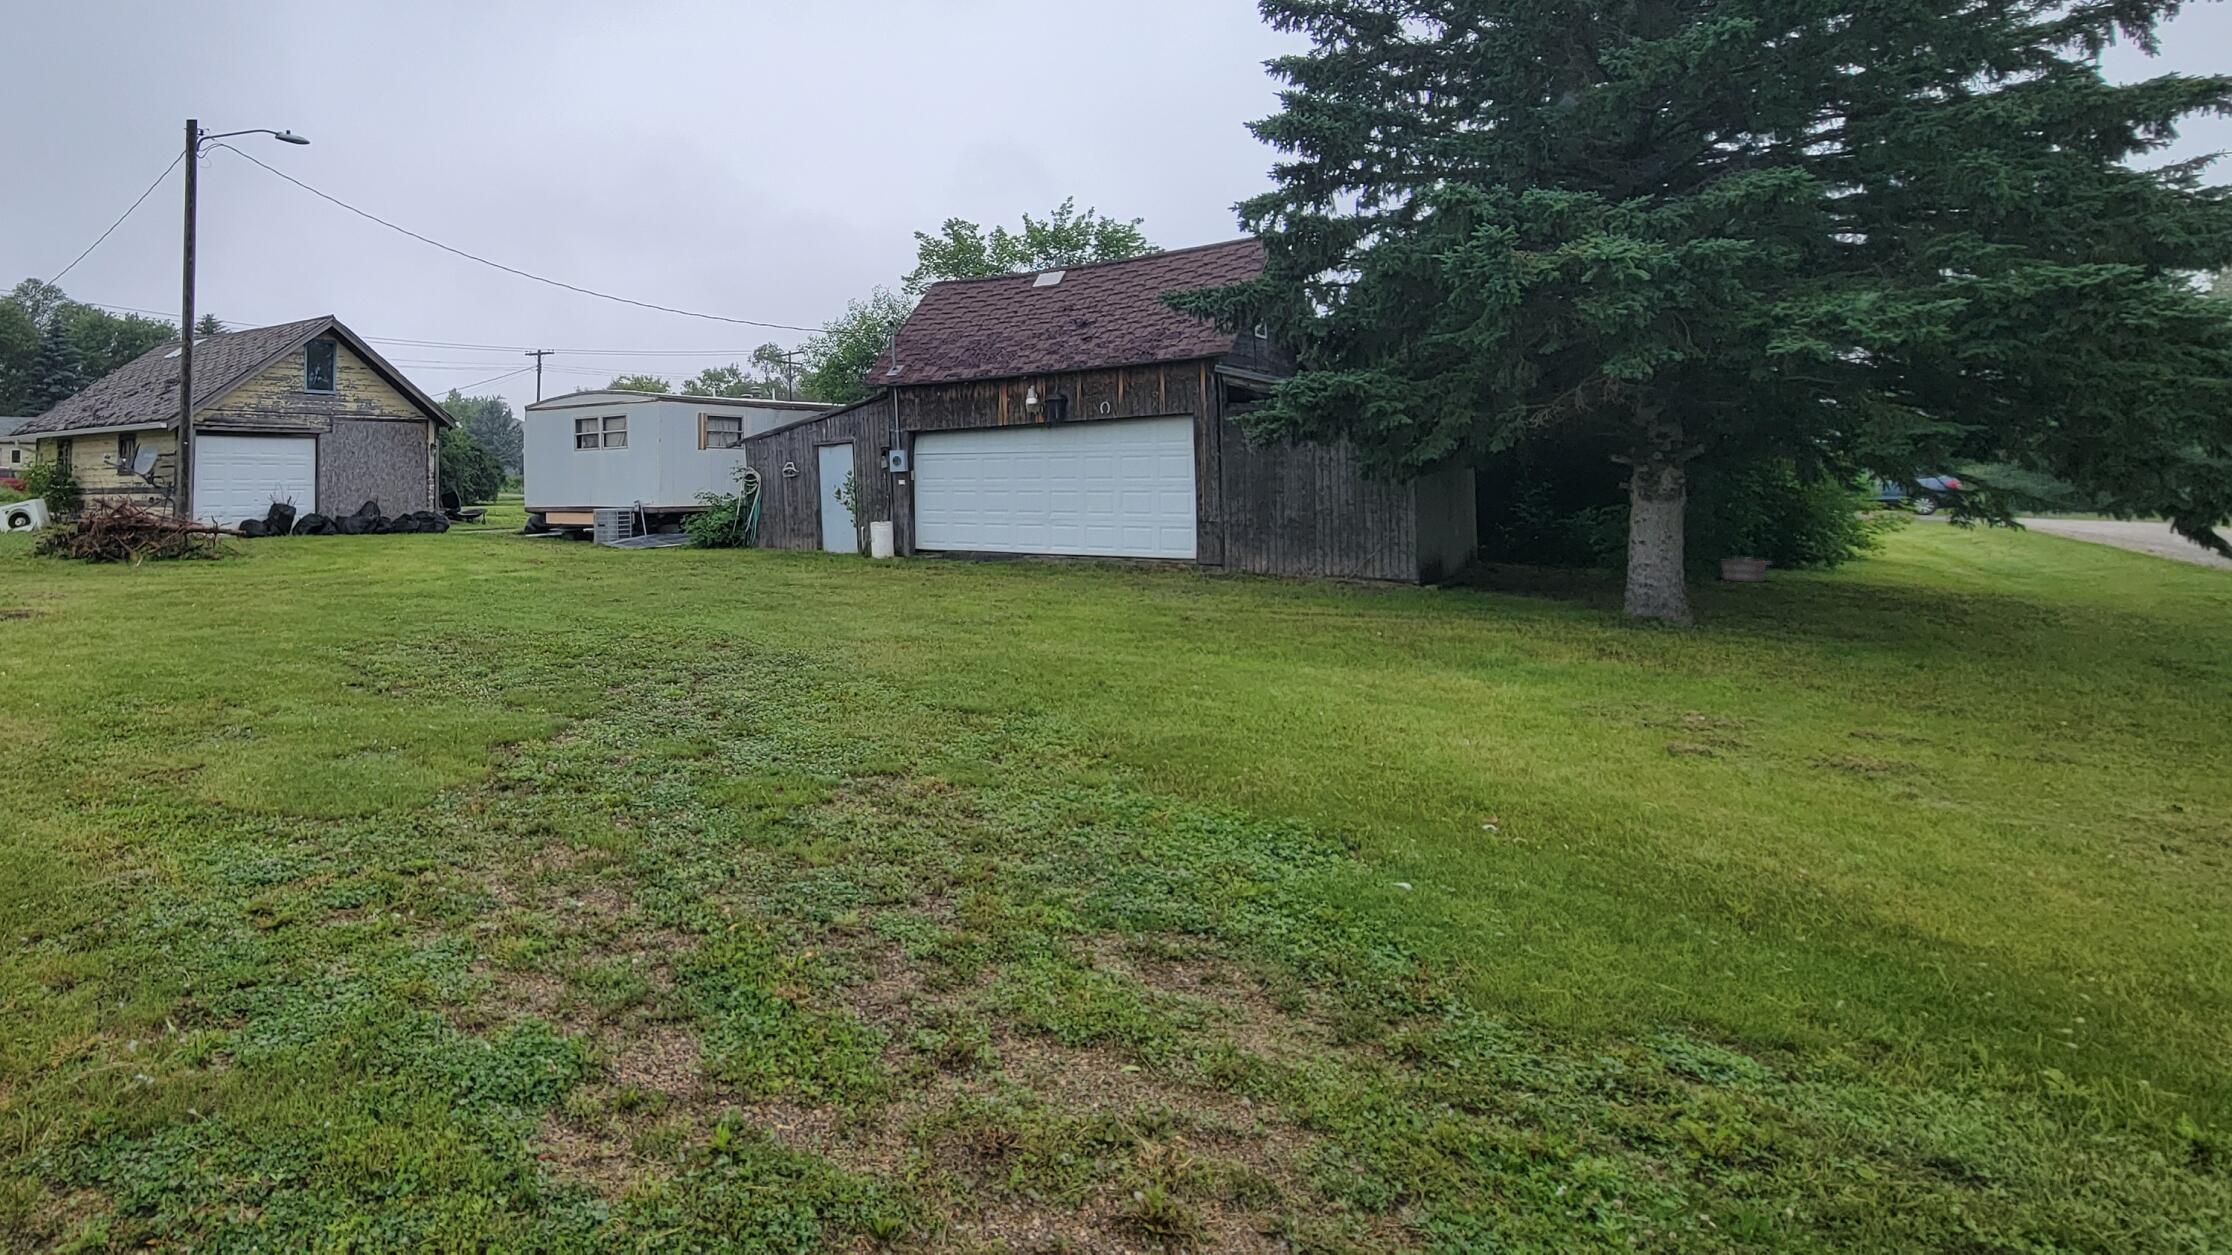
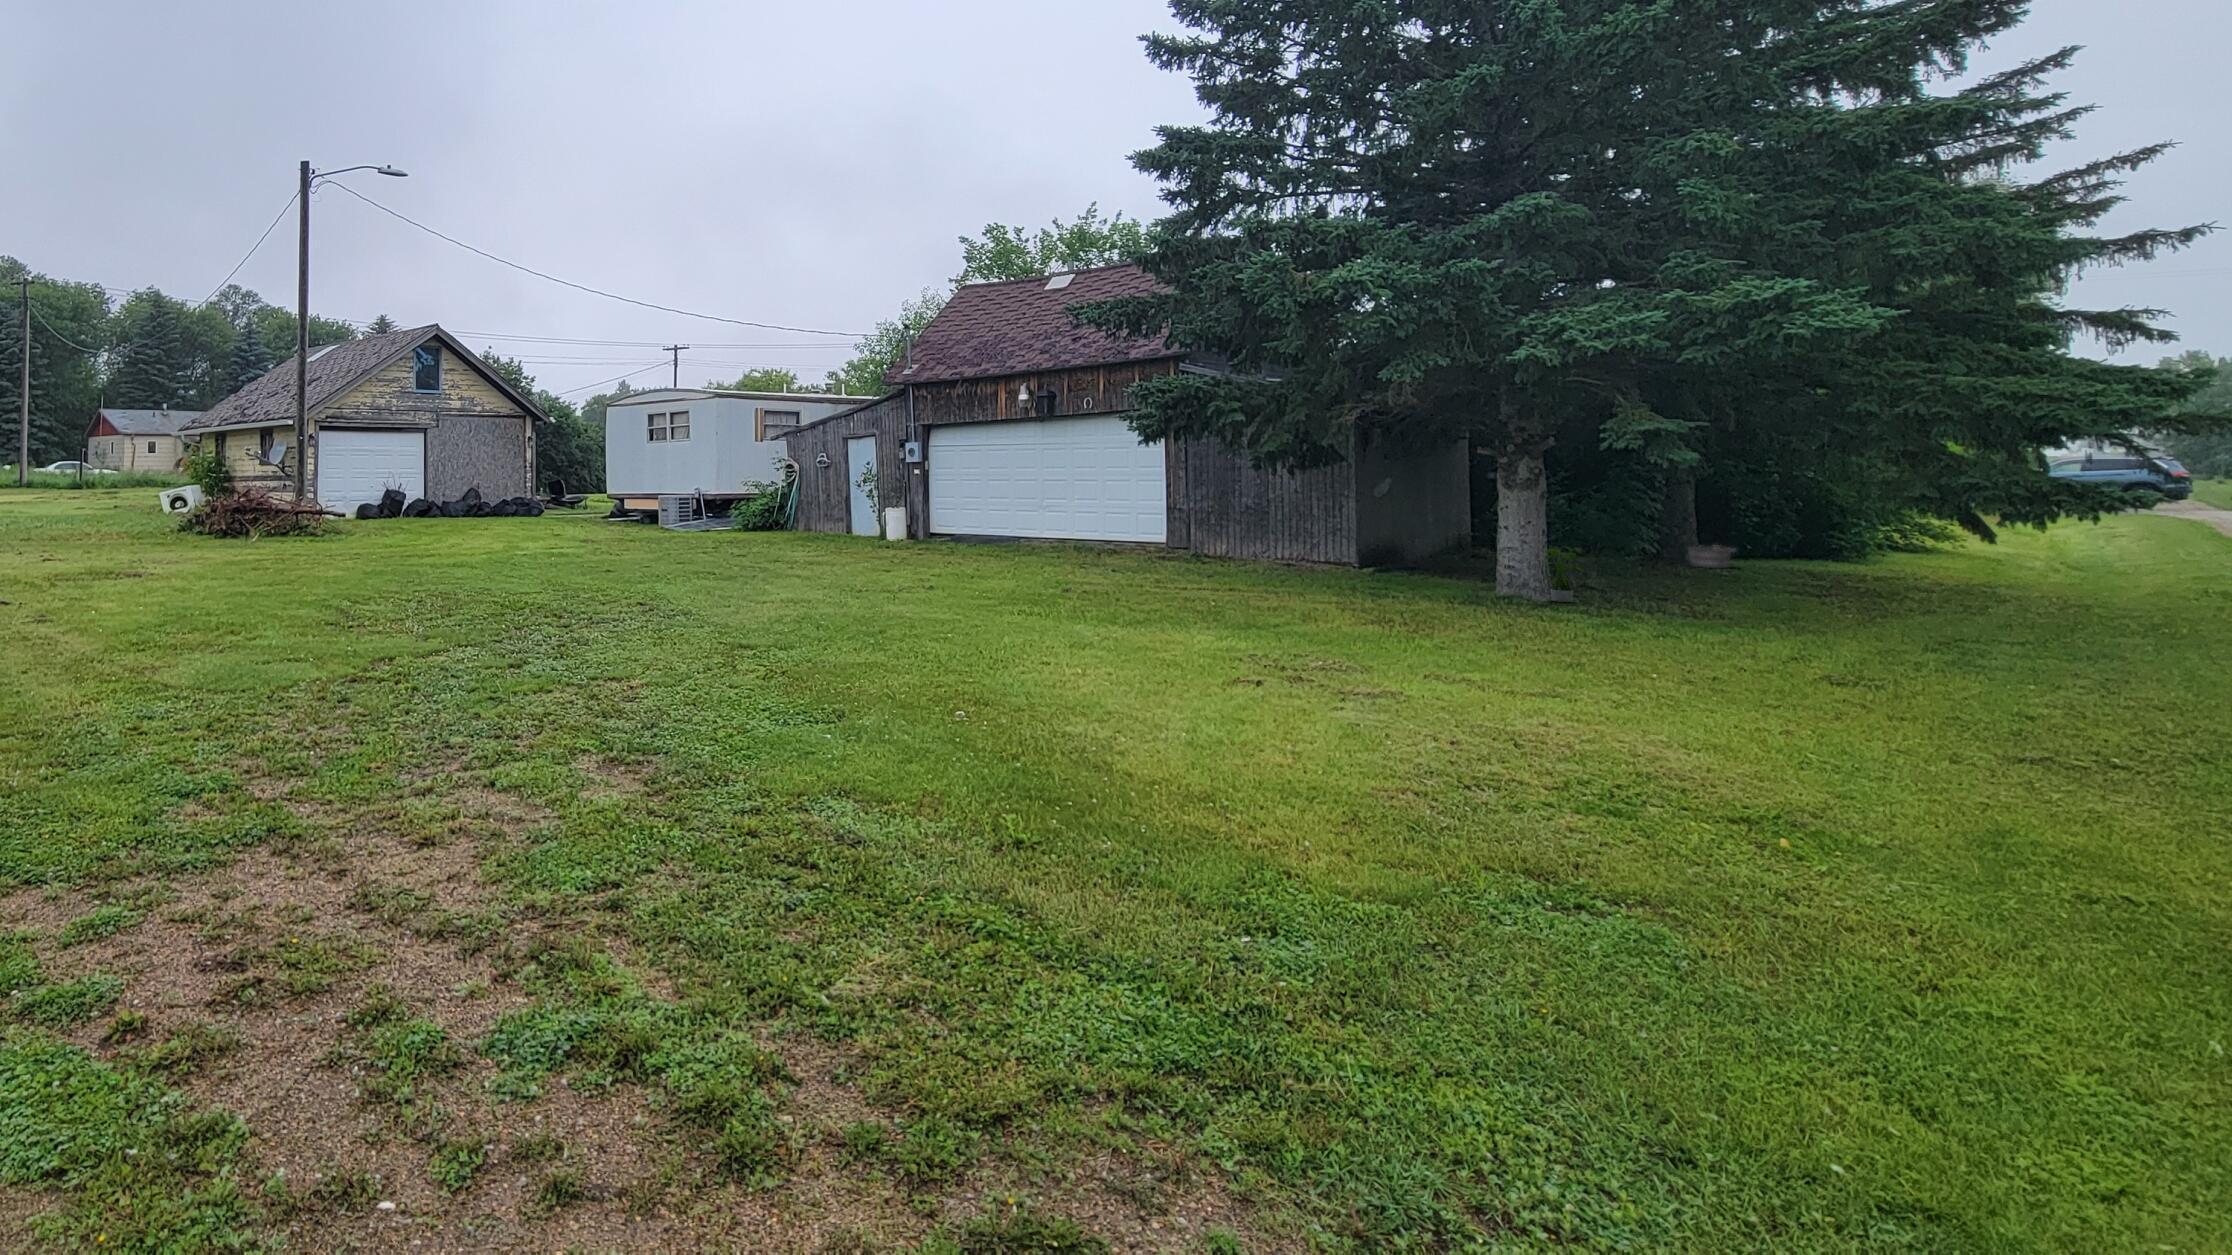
potted plant: none [1649,562,1698,624] -> present [1541,546,1583,602]

